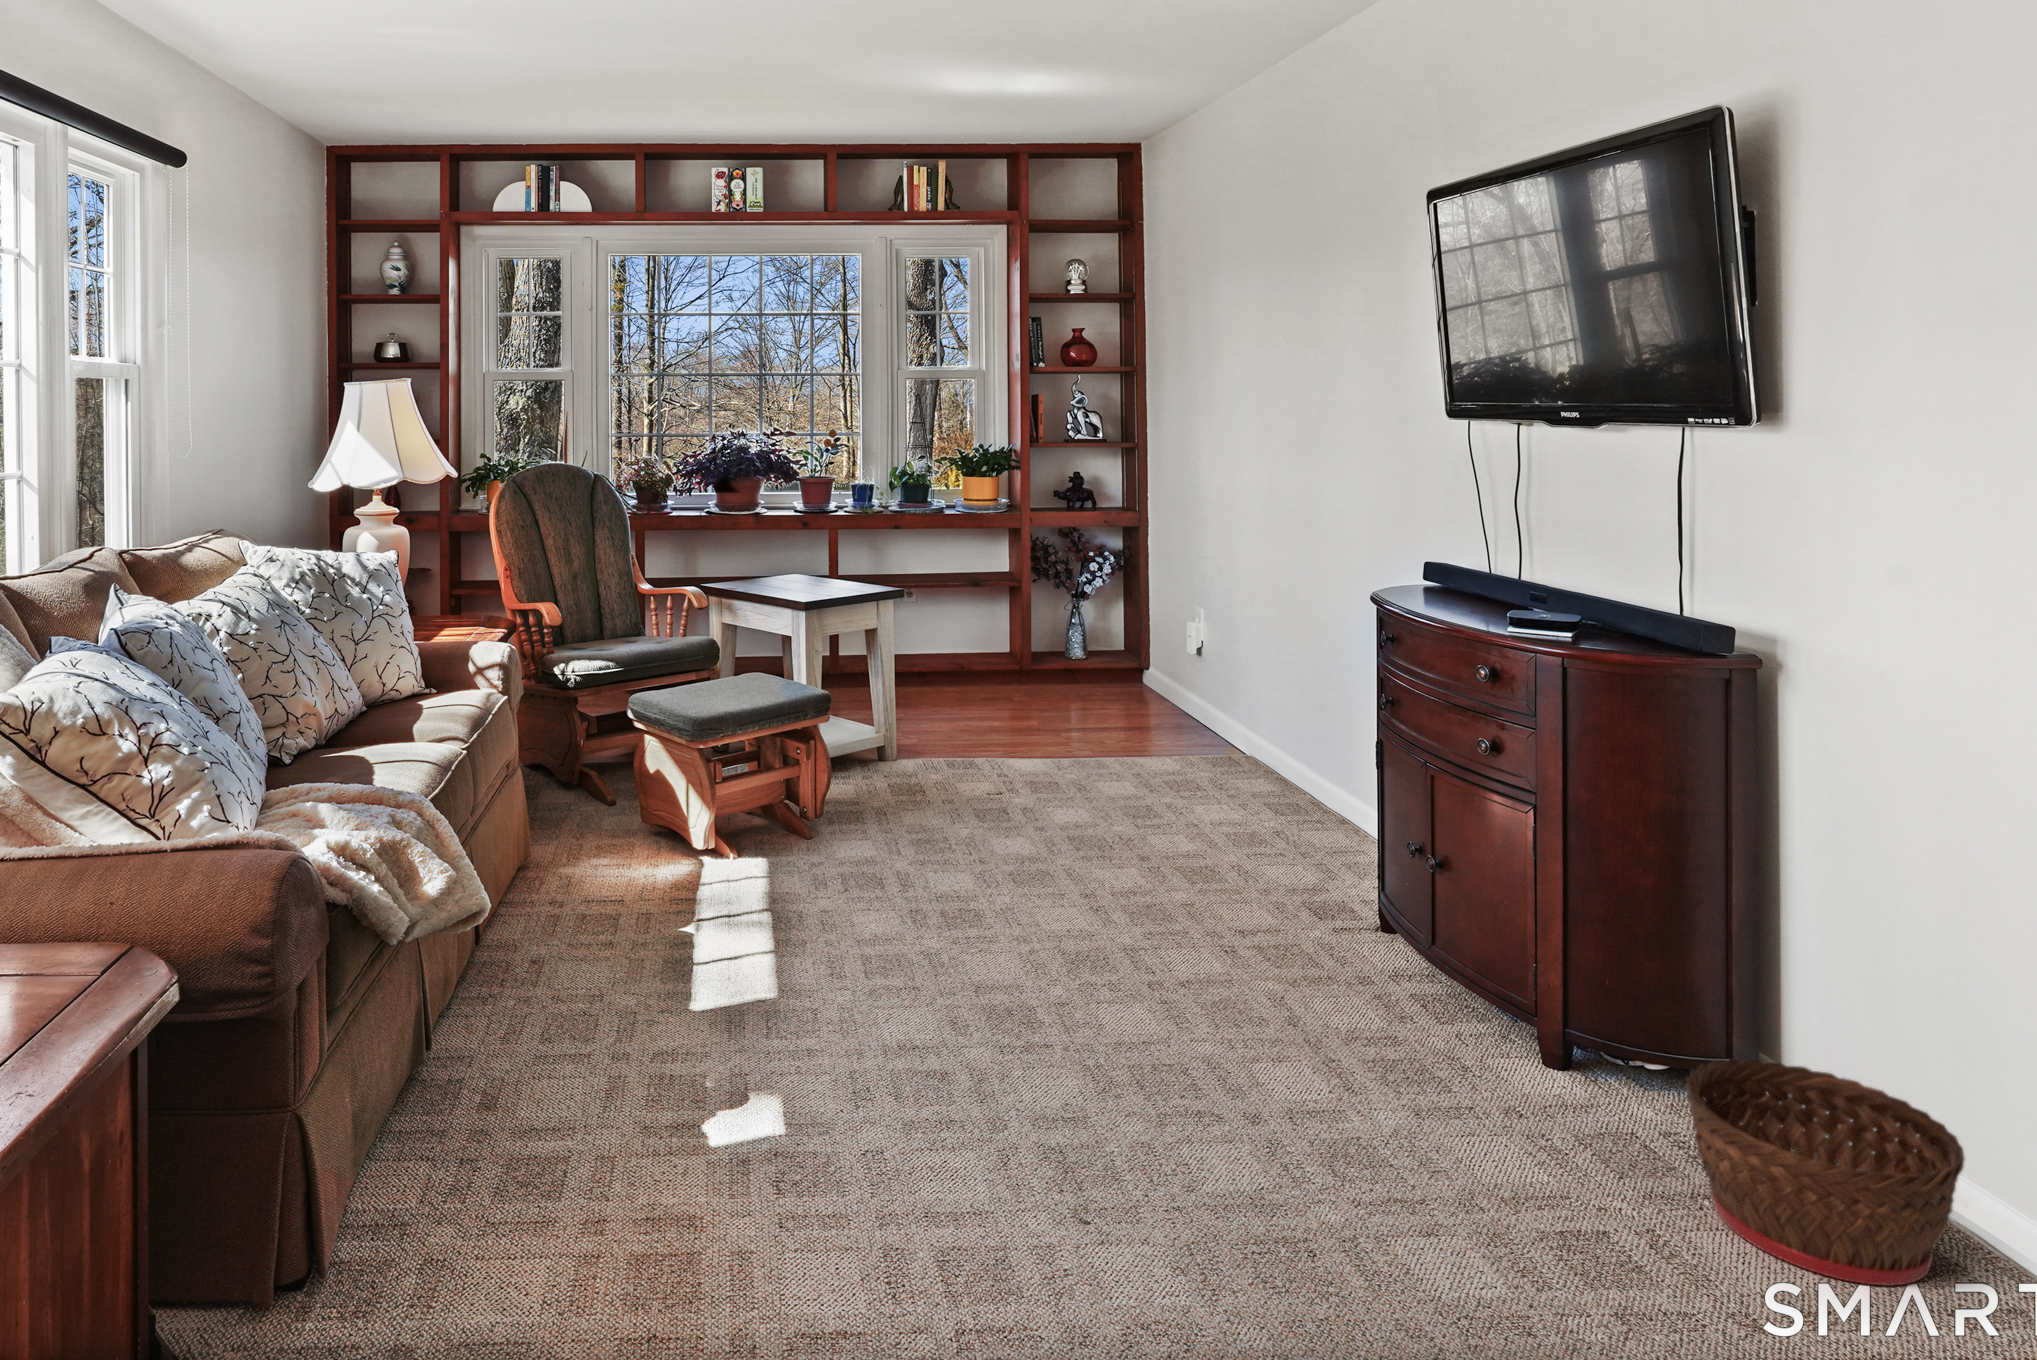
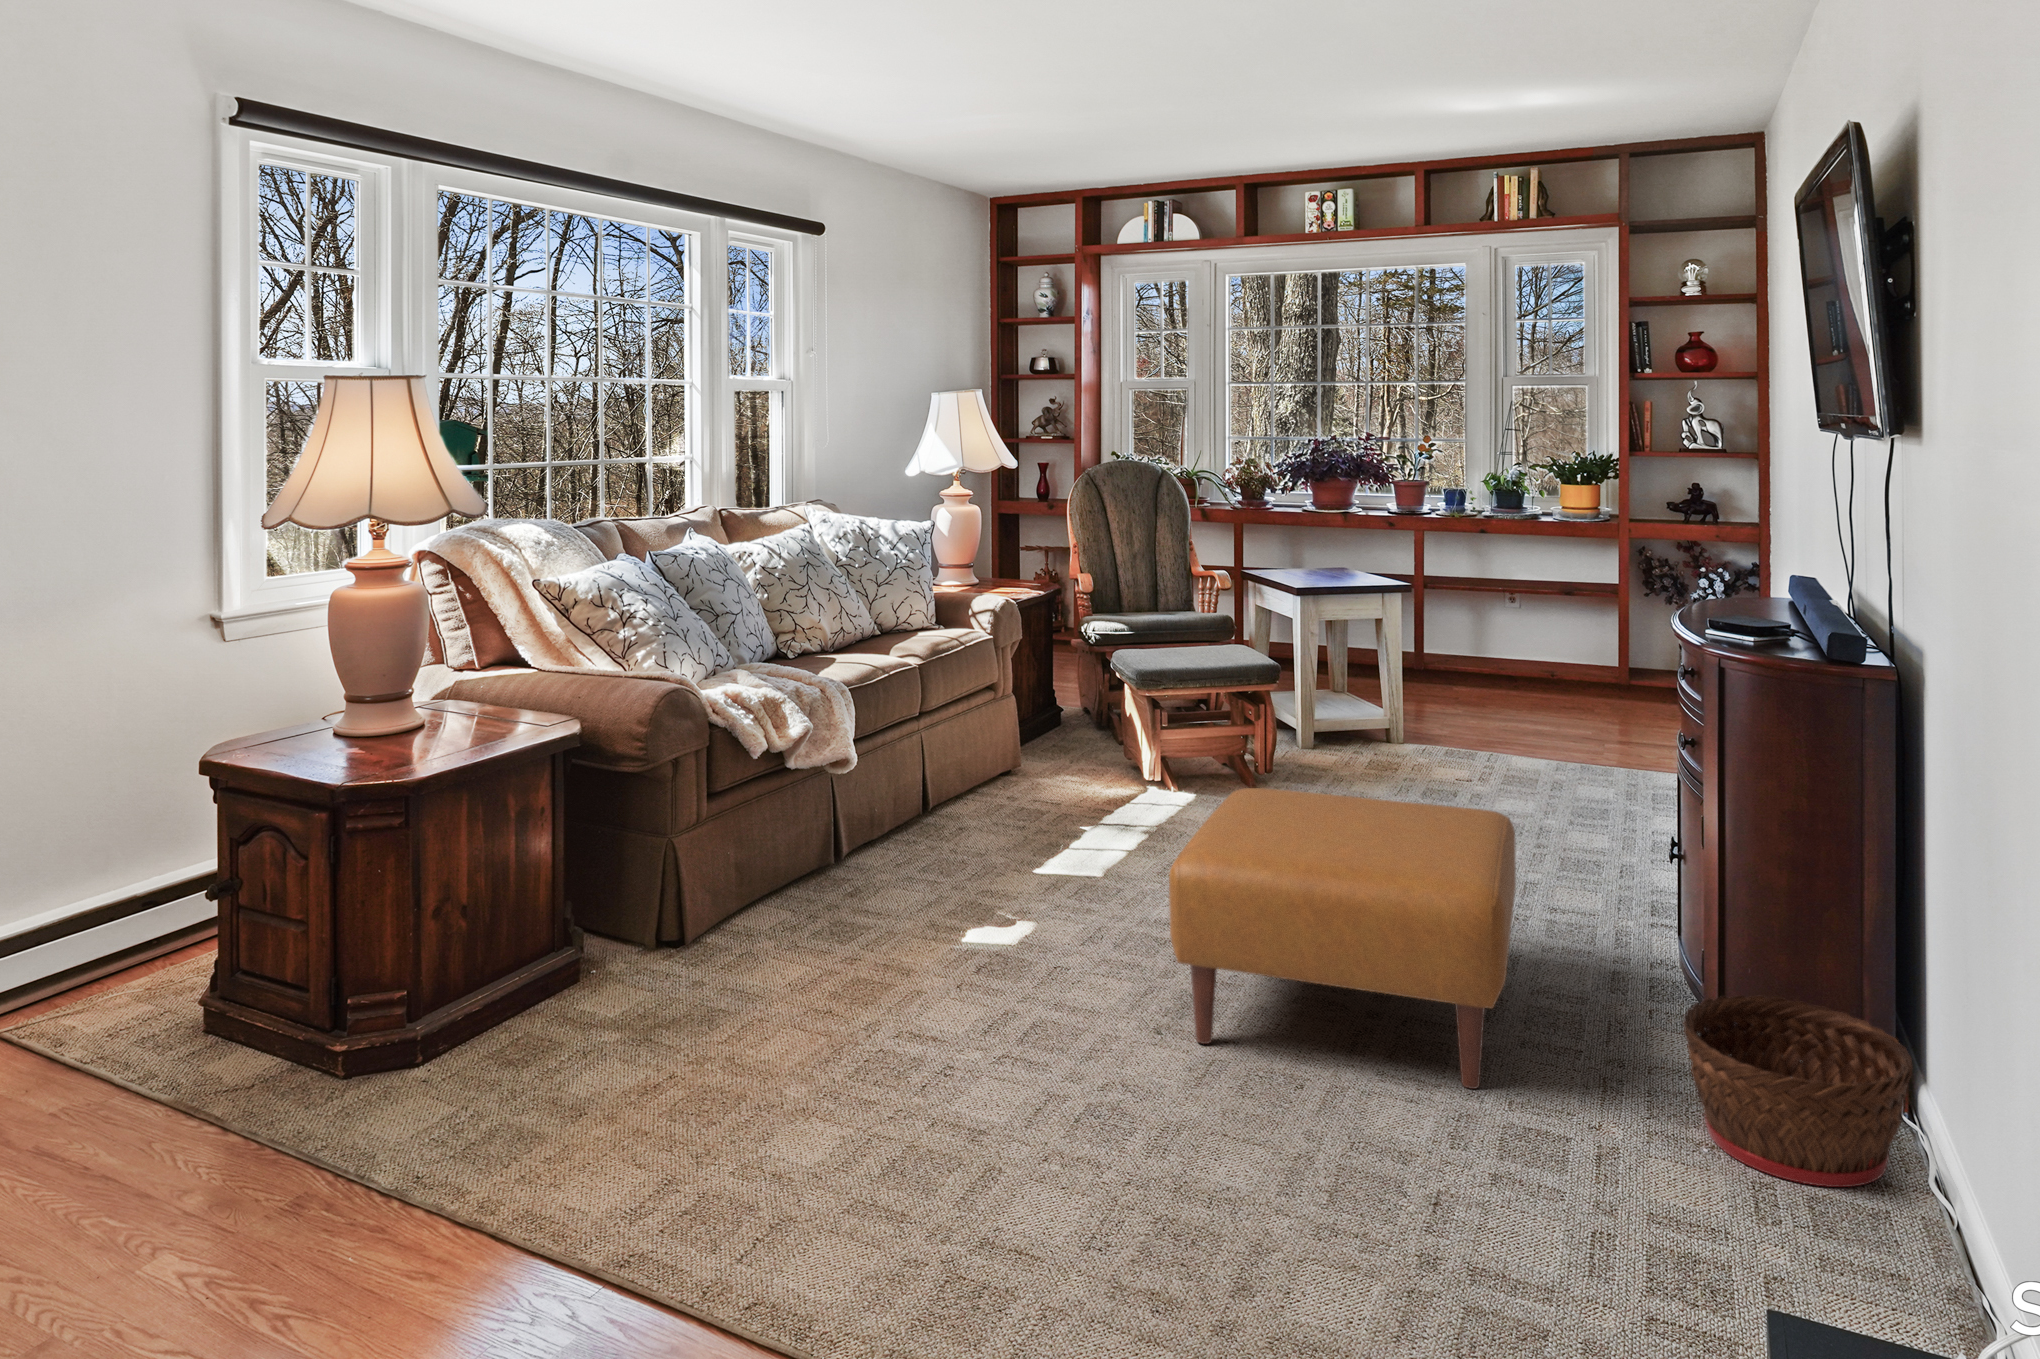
ottoman: none [1030,878,1538,1260] -> present [1169,788,1516,1089]

